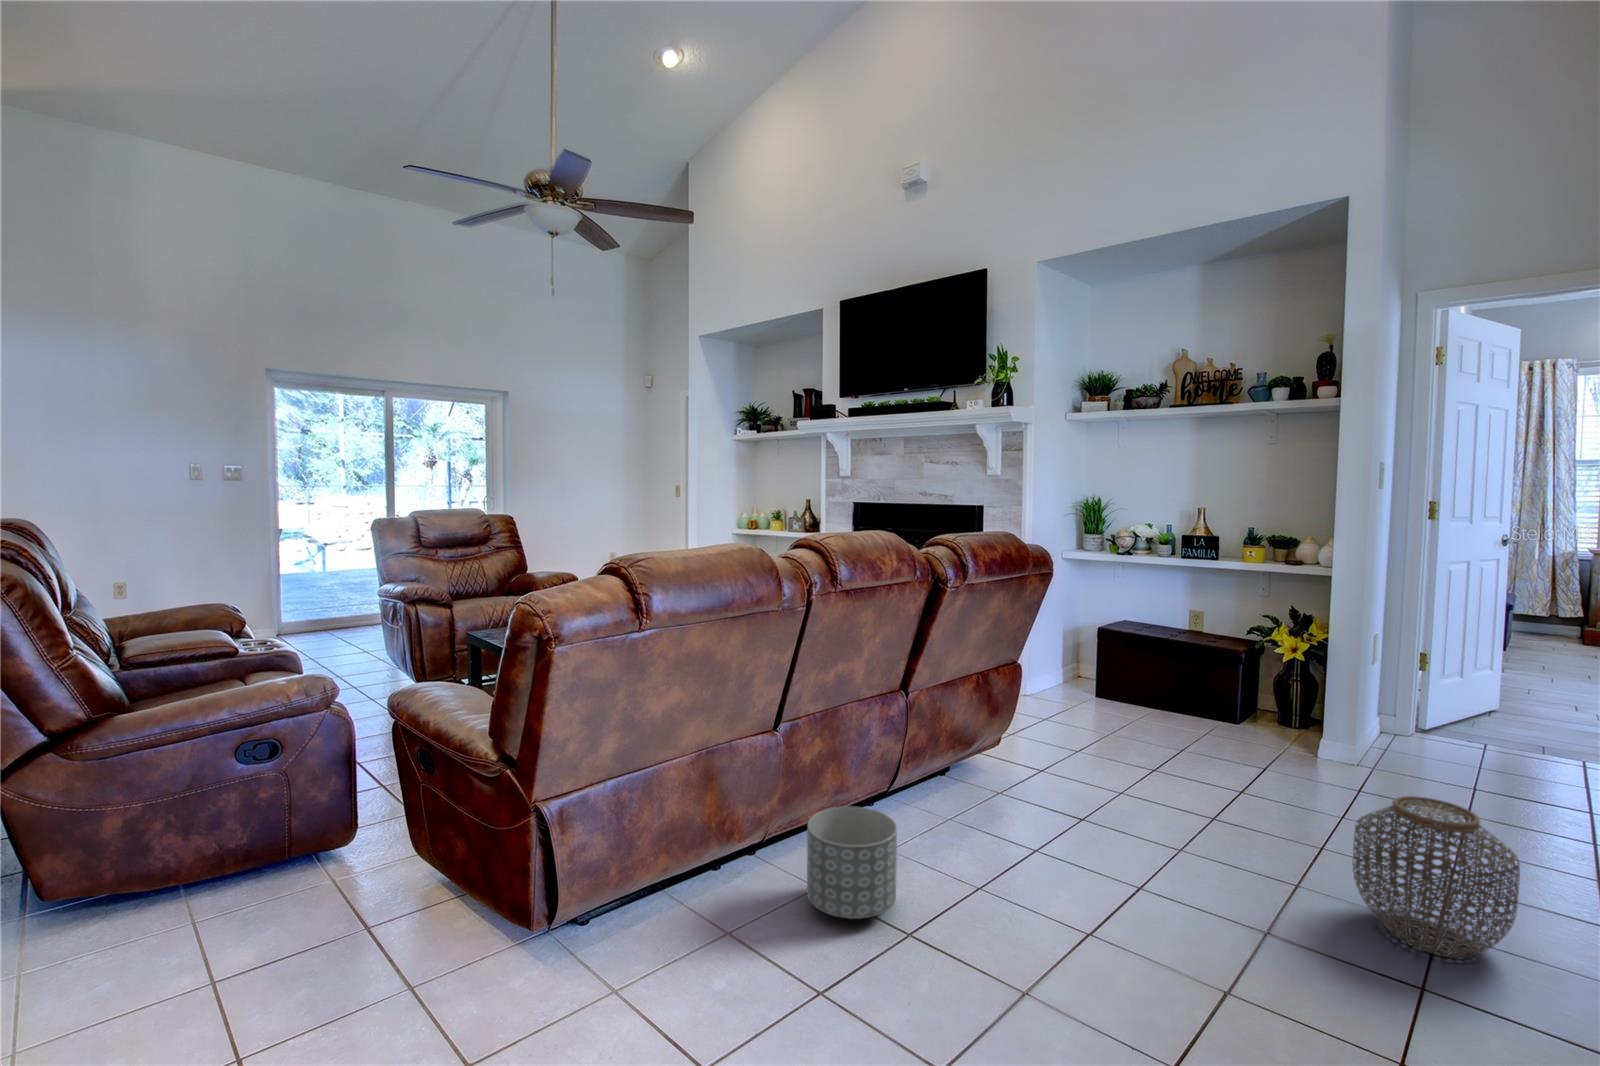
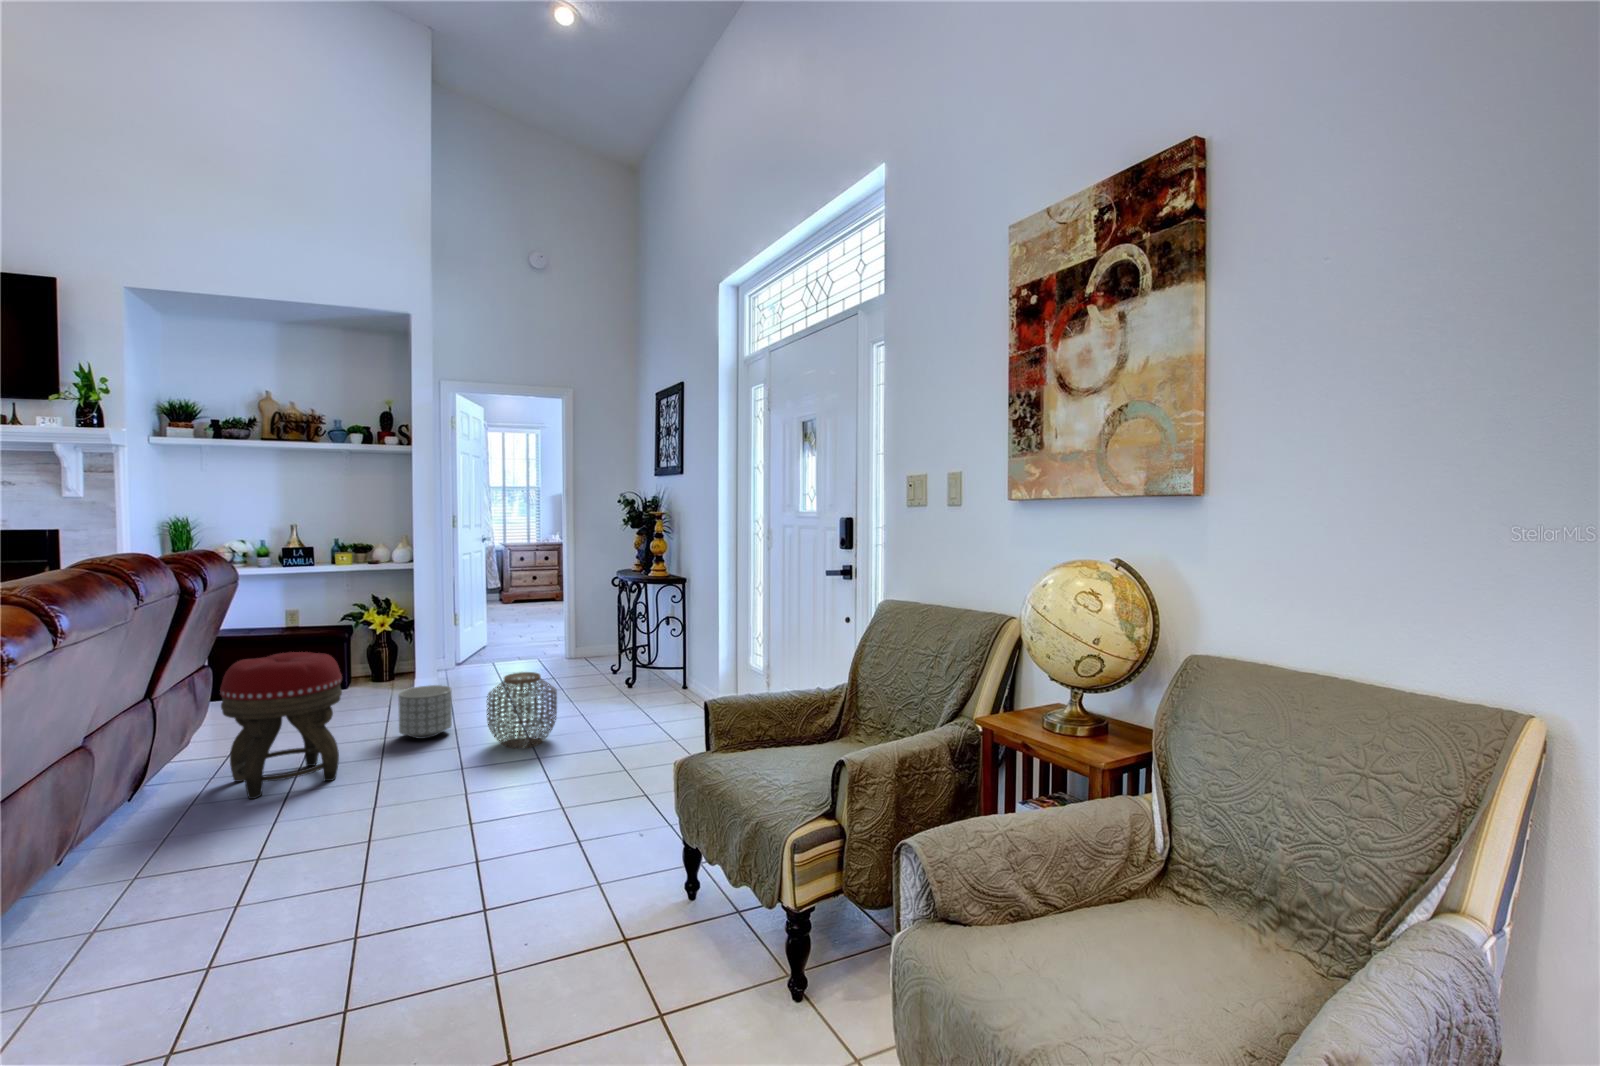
footstool: none [997,666,1131,855] -> present [220,652,342,799]
planter: present [807,806,897,919] -> present [398,685,452,739]

